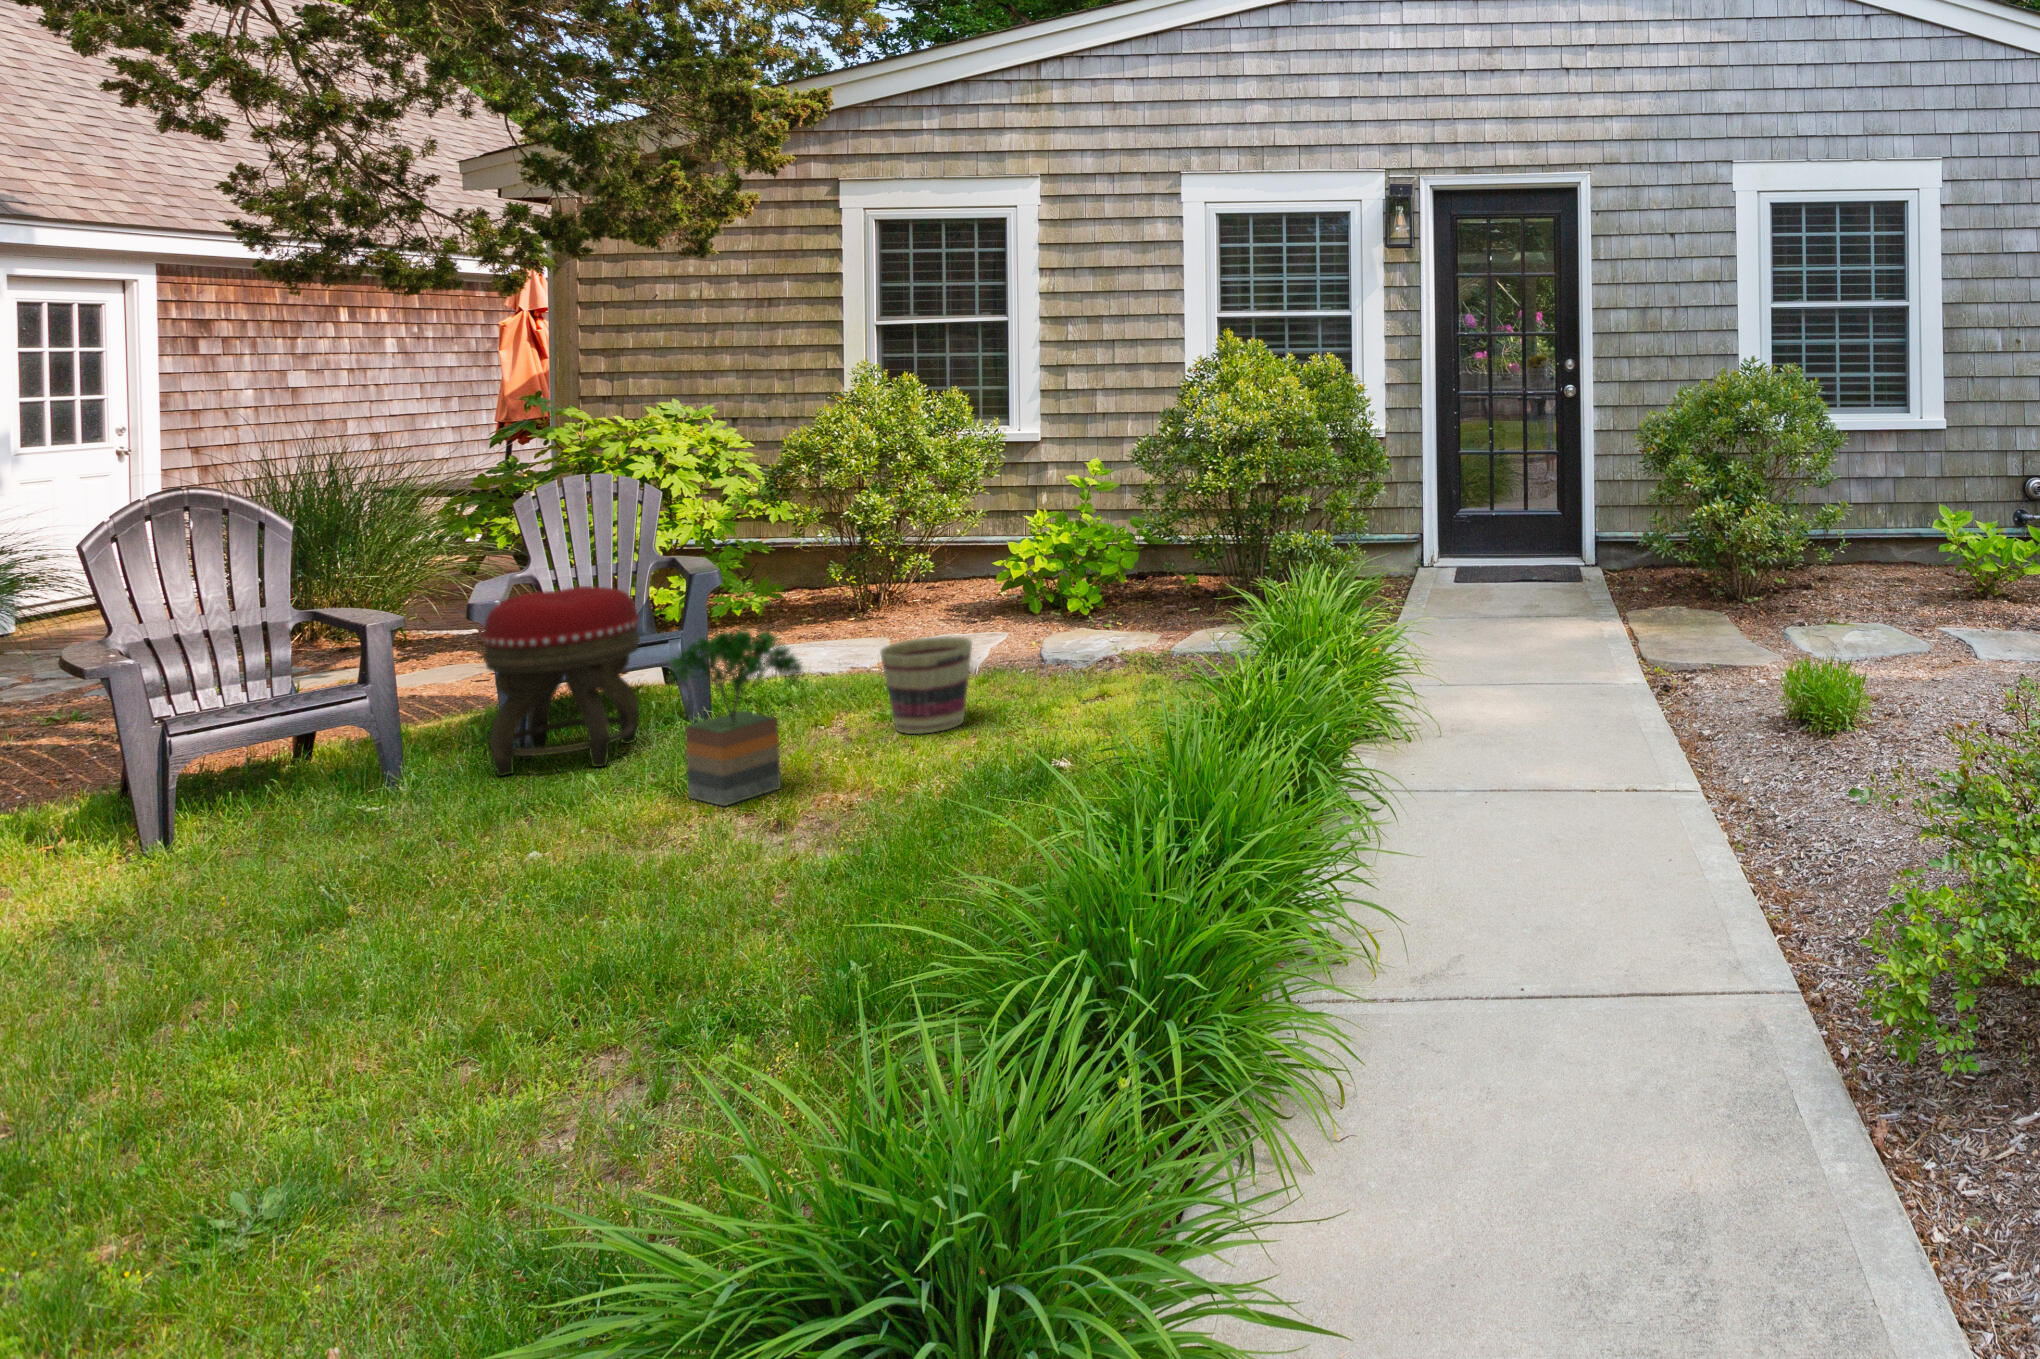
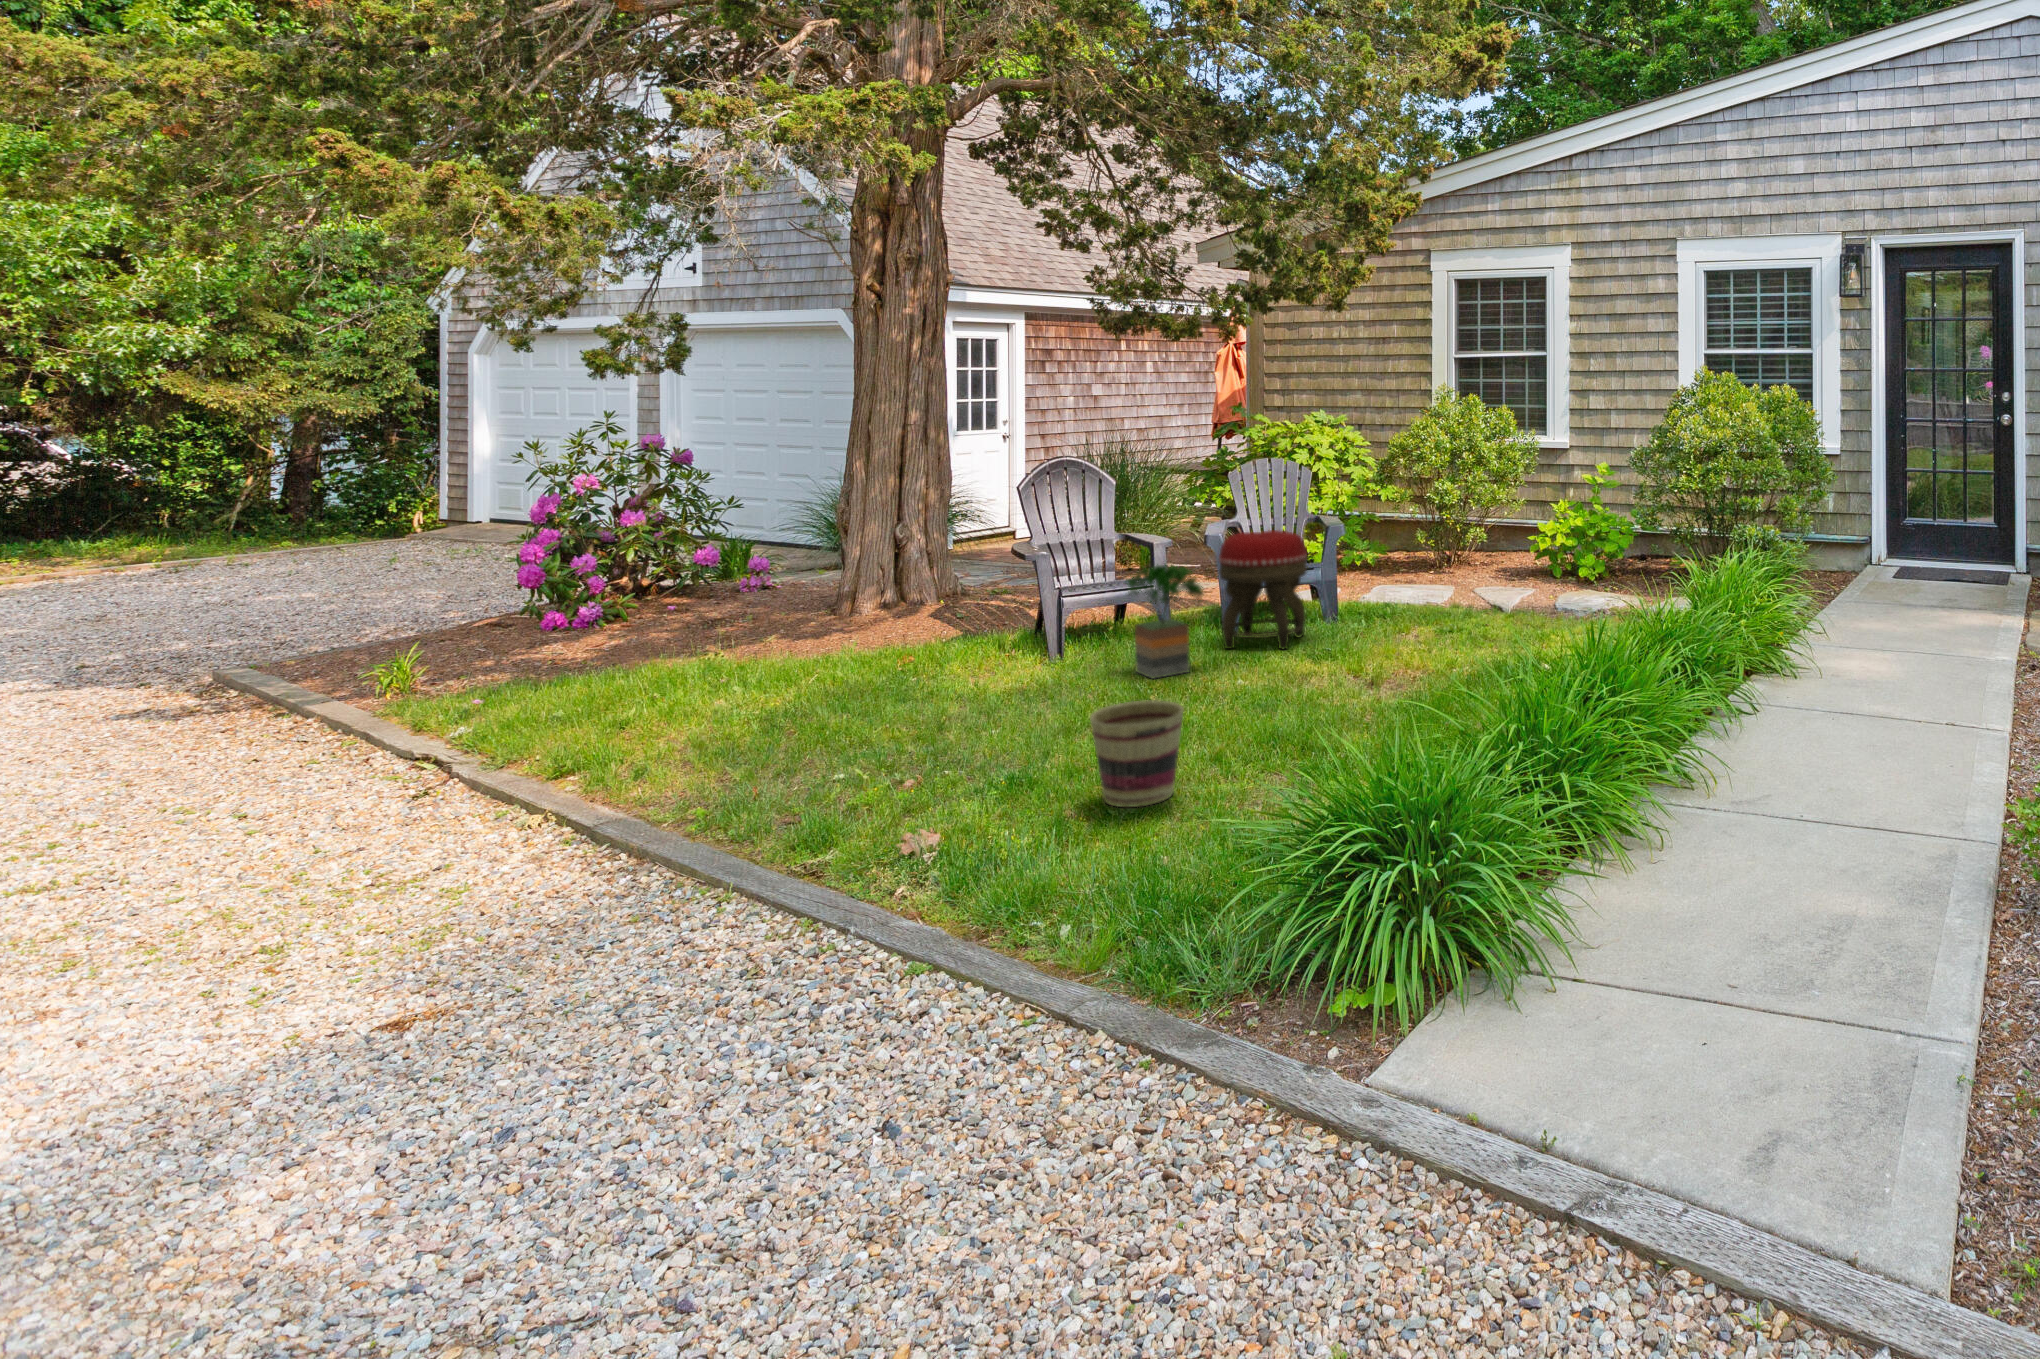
potted tree: present [667,630,803,806] -> present [1126,565,1204,679]
basket: present [880,636,972,734] -> present [1090,700,1184,807]

